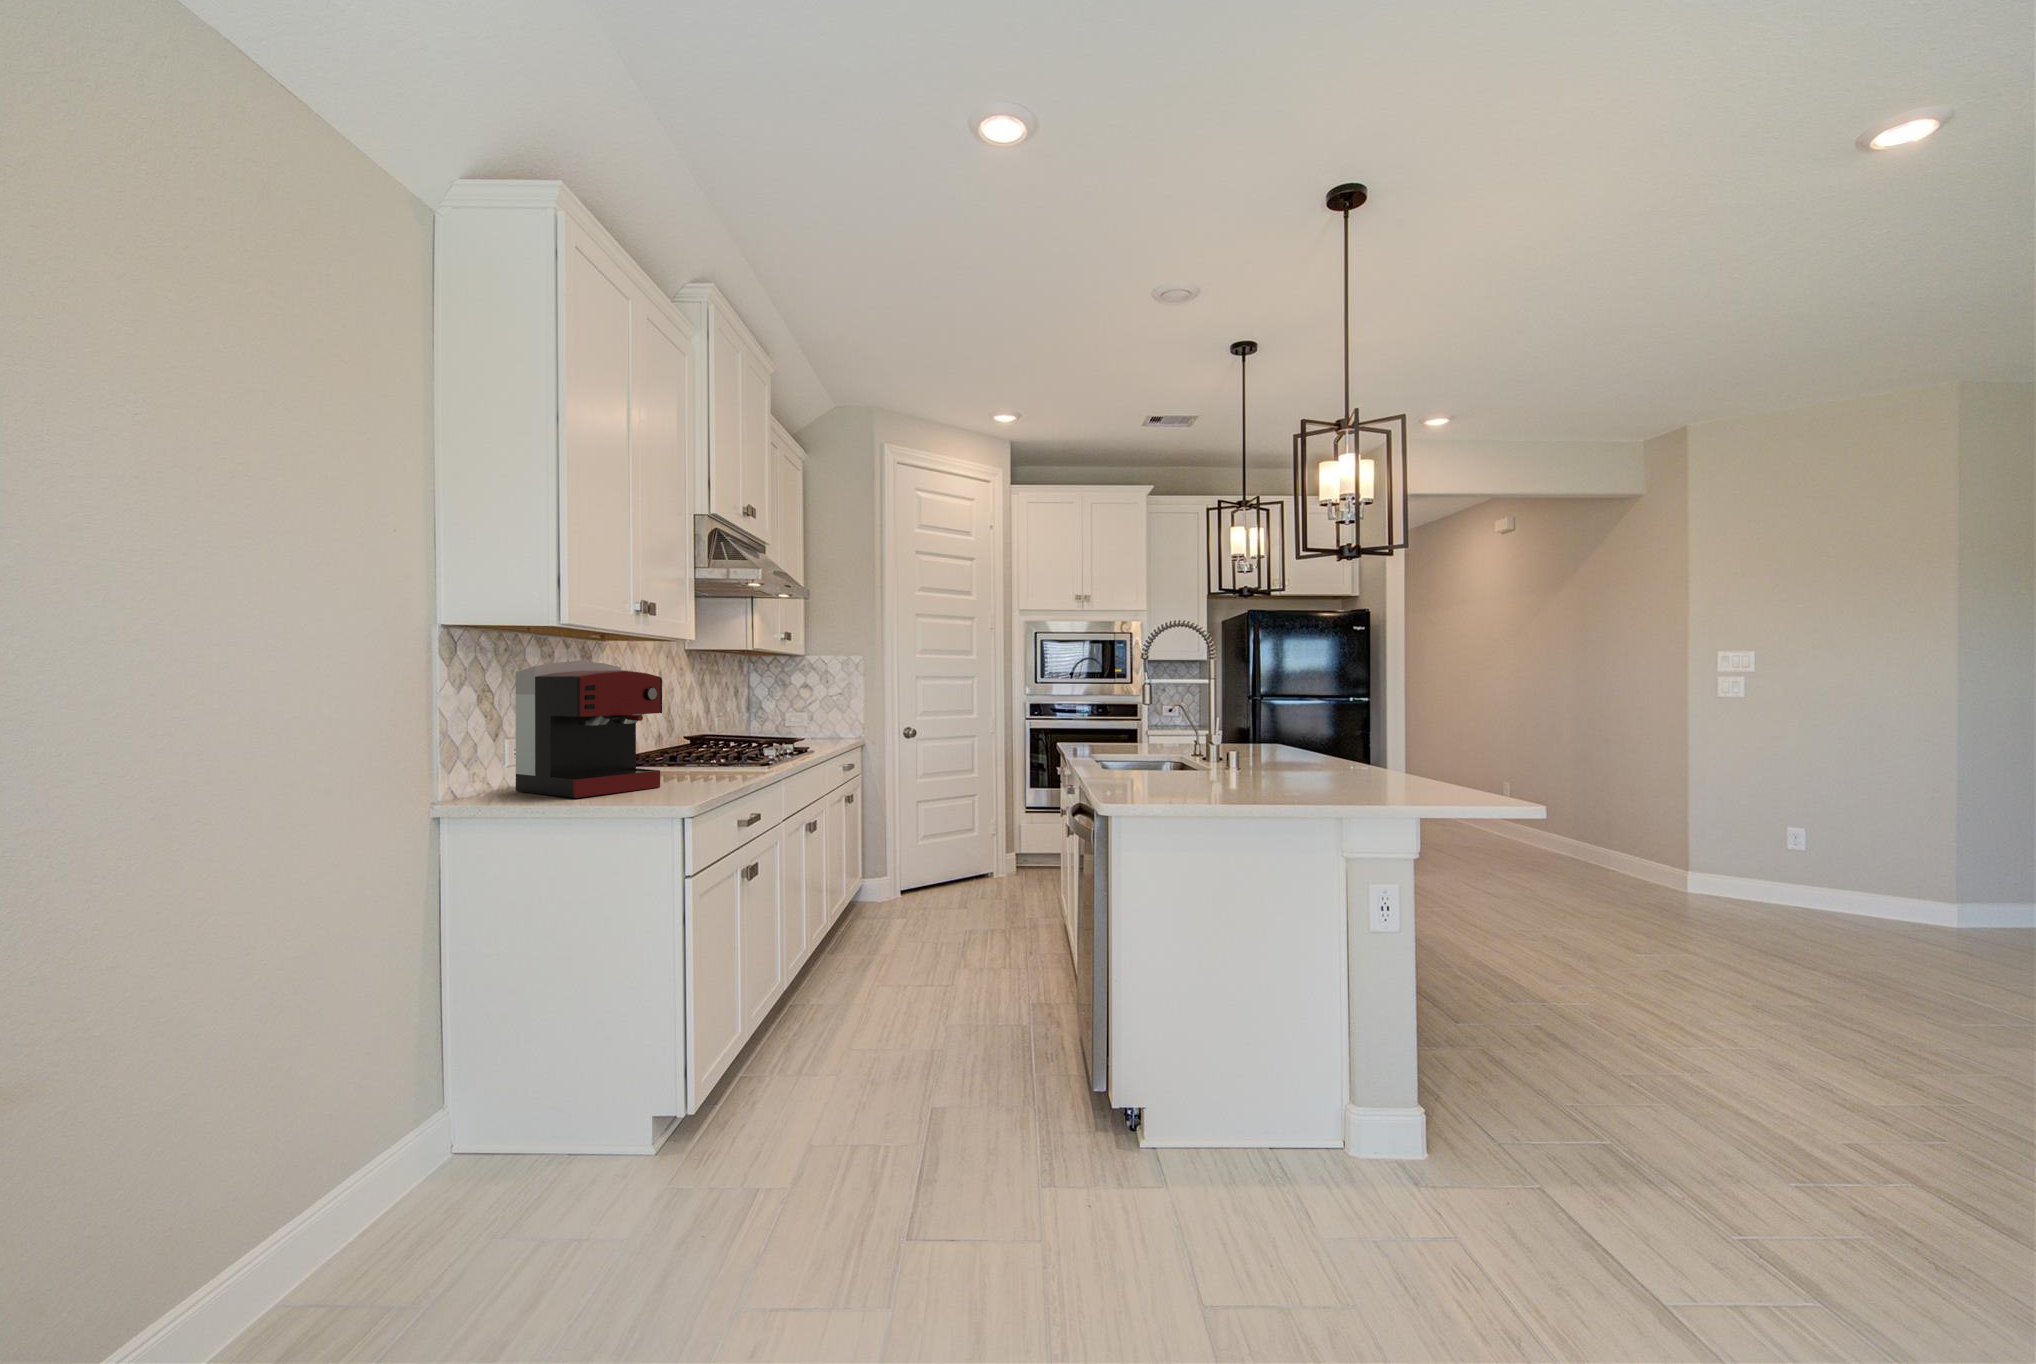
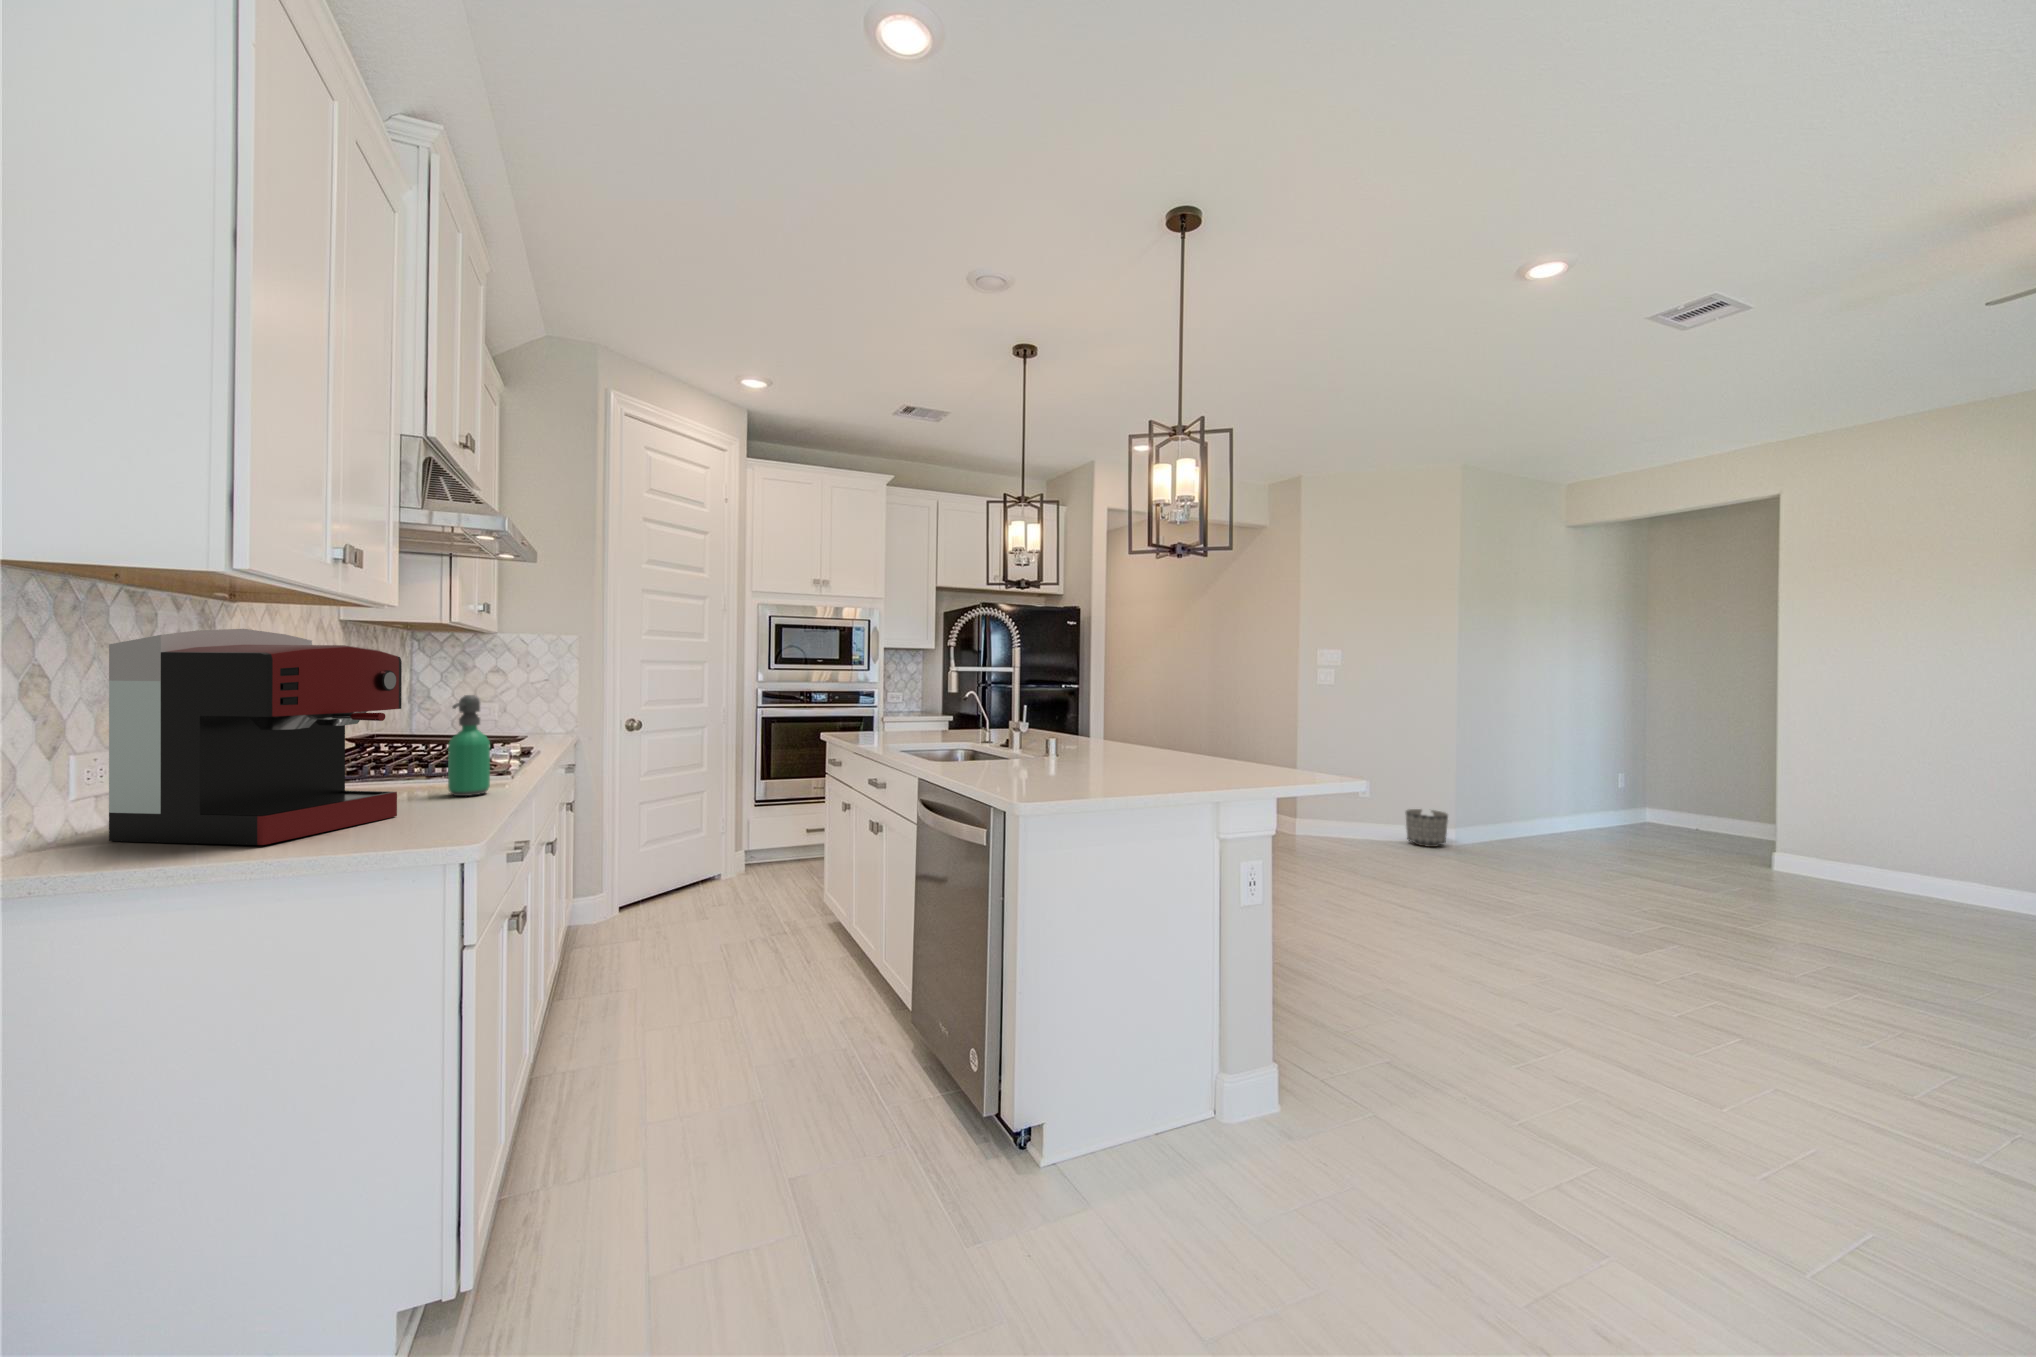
soap dispenser: none [703,704,730,777] -> present [448,695,490,796]
planter: none [1876,874,1957,931] -> present [1406,809,1448,847]

